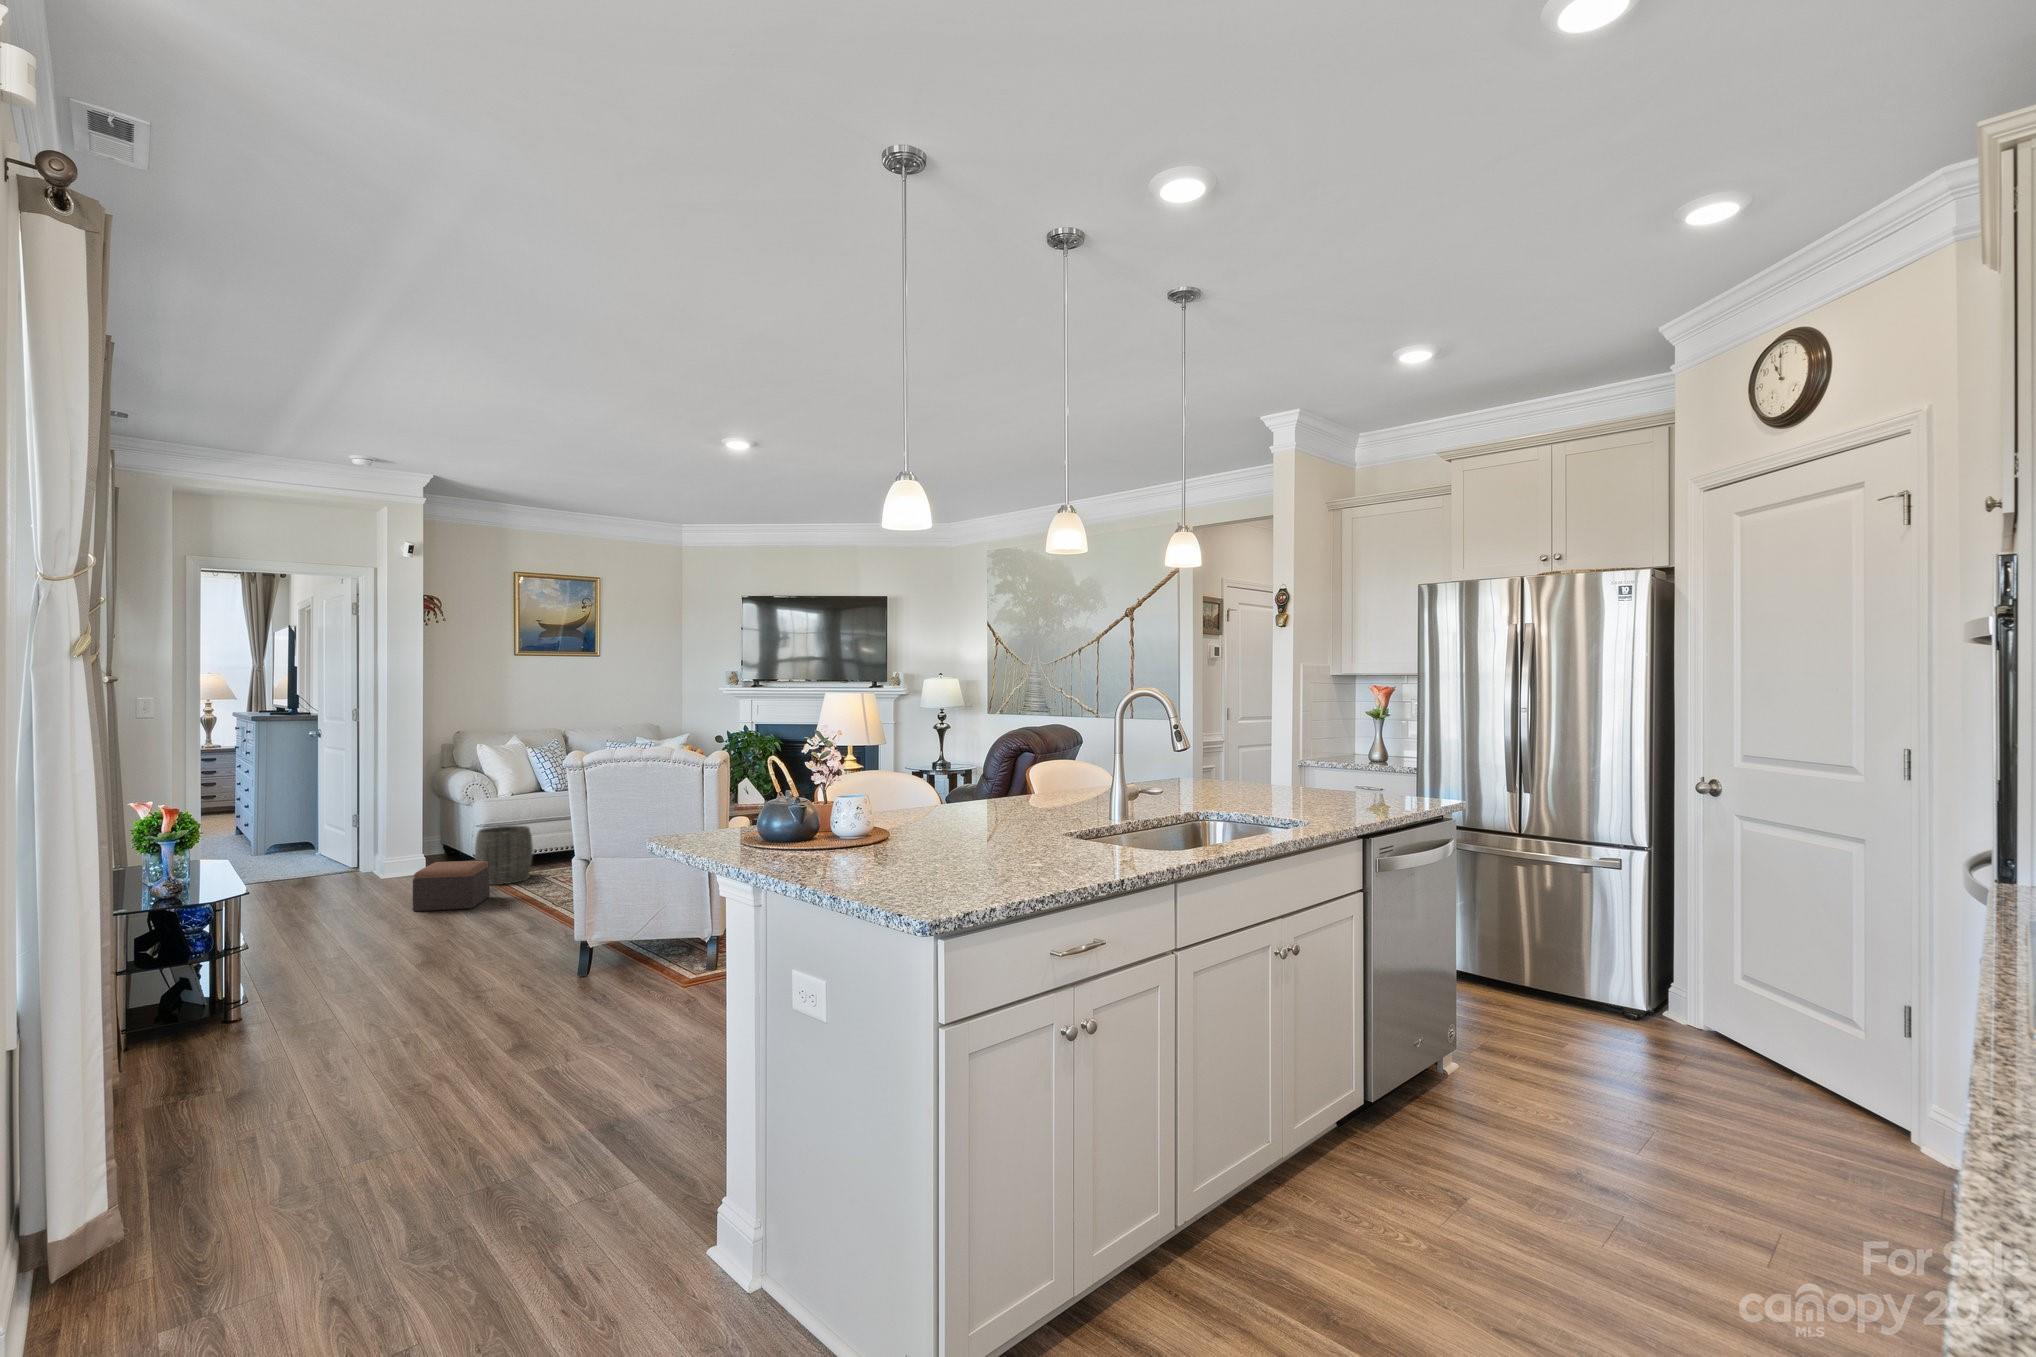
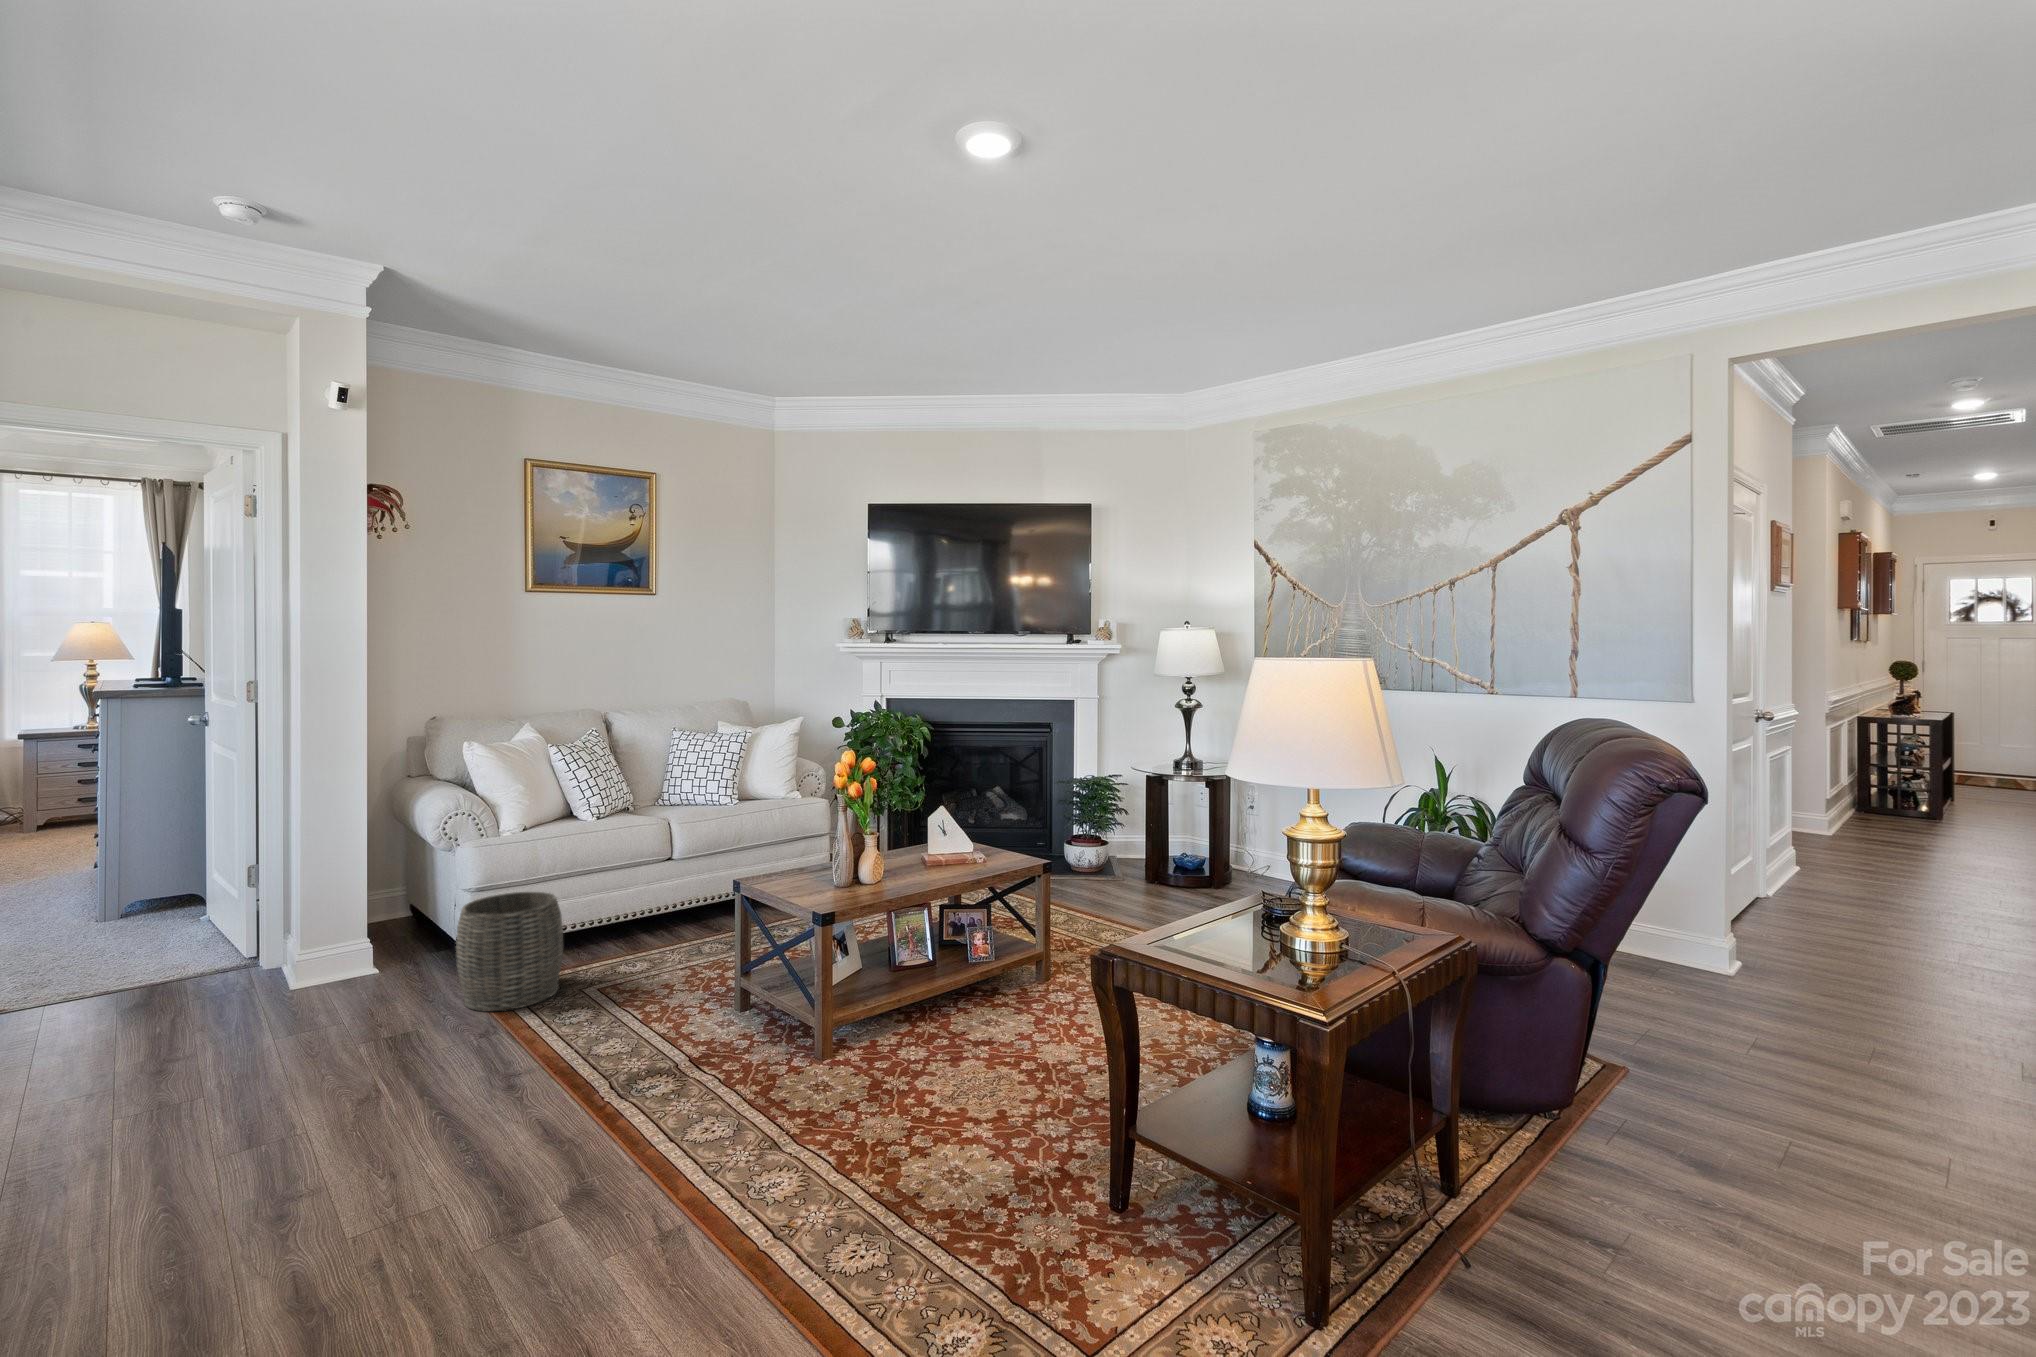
footstool: present [413,861,490,911] -> none [316,986,483,1115]

